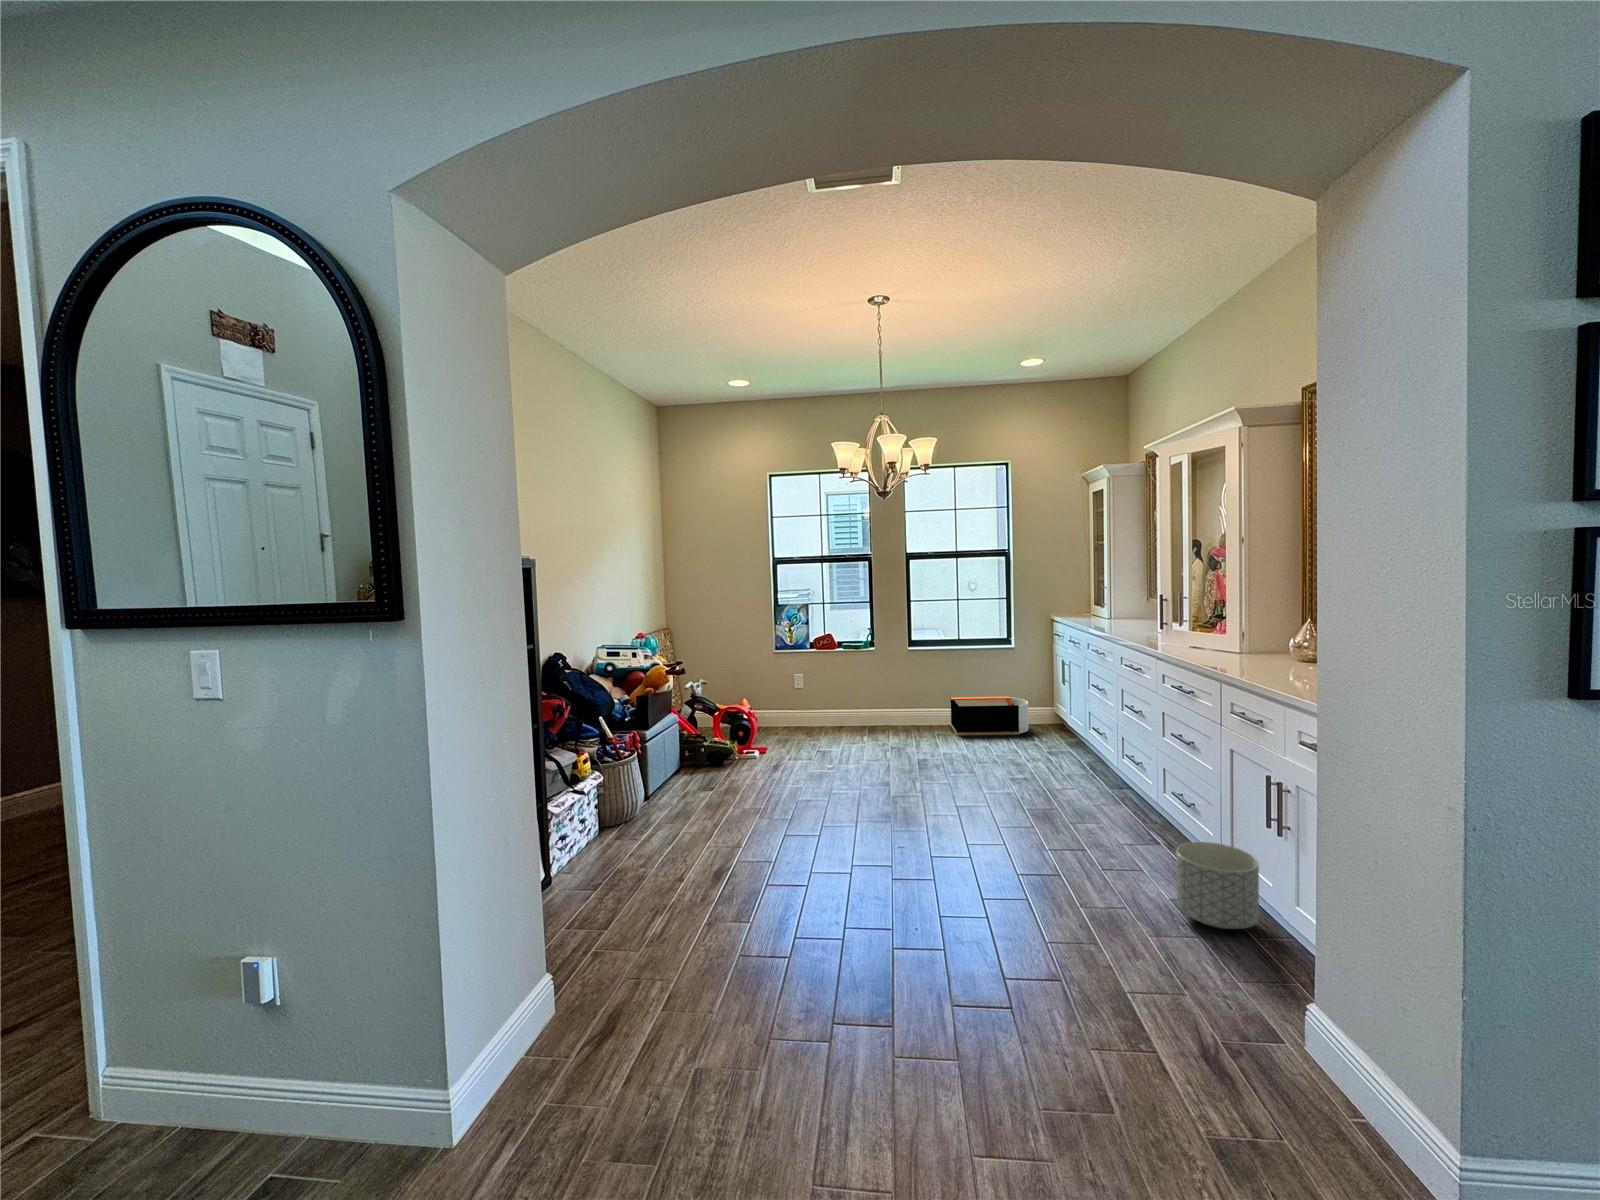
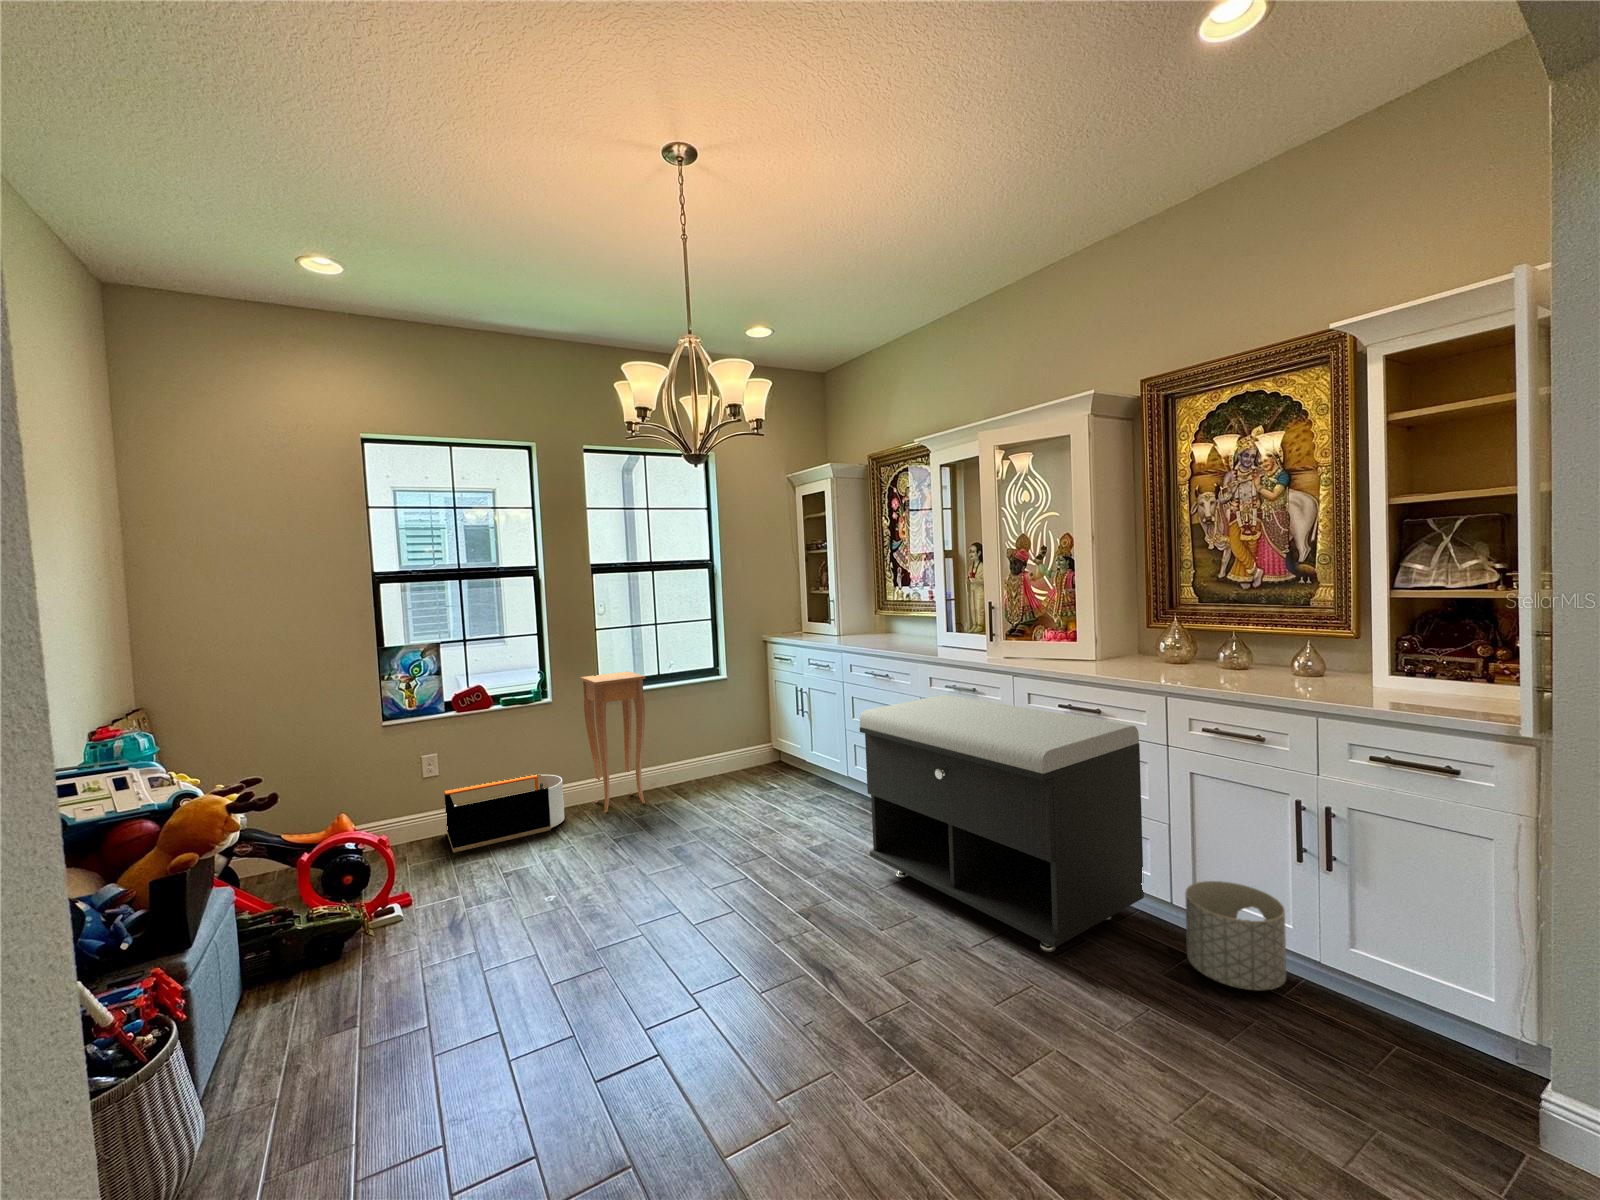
side table: none [894,634,933,733] -> present [581,671,645,813]
storage bench: none [1022,673,1208,870] -> present [860,695,1144,952]
storage bin: present [951,696,1028,735] -> present [444,775,564,853]

